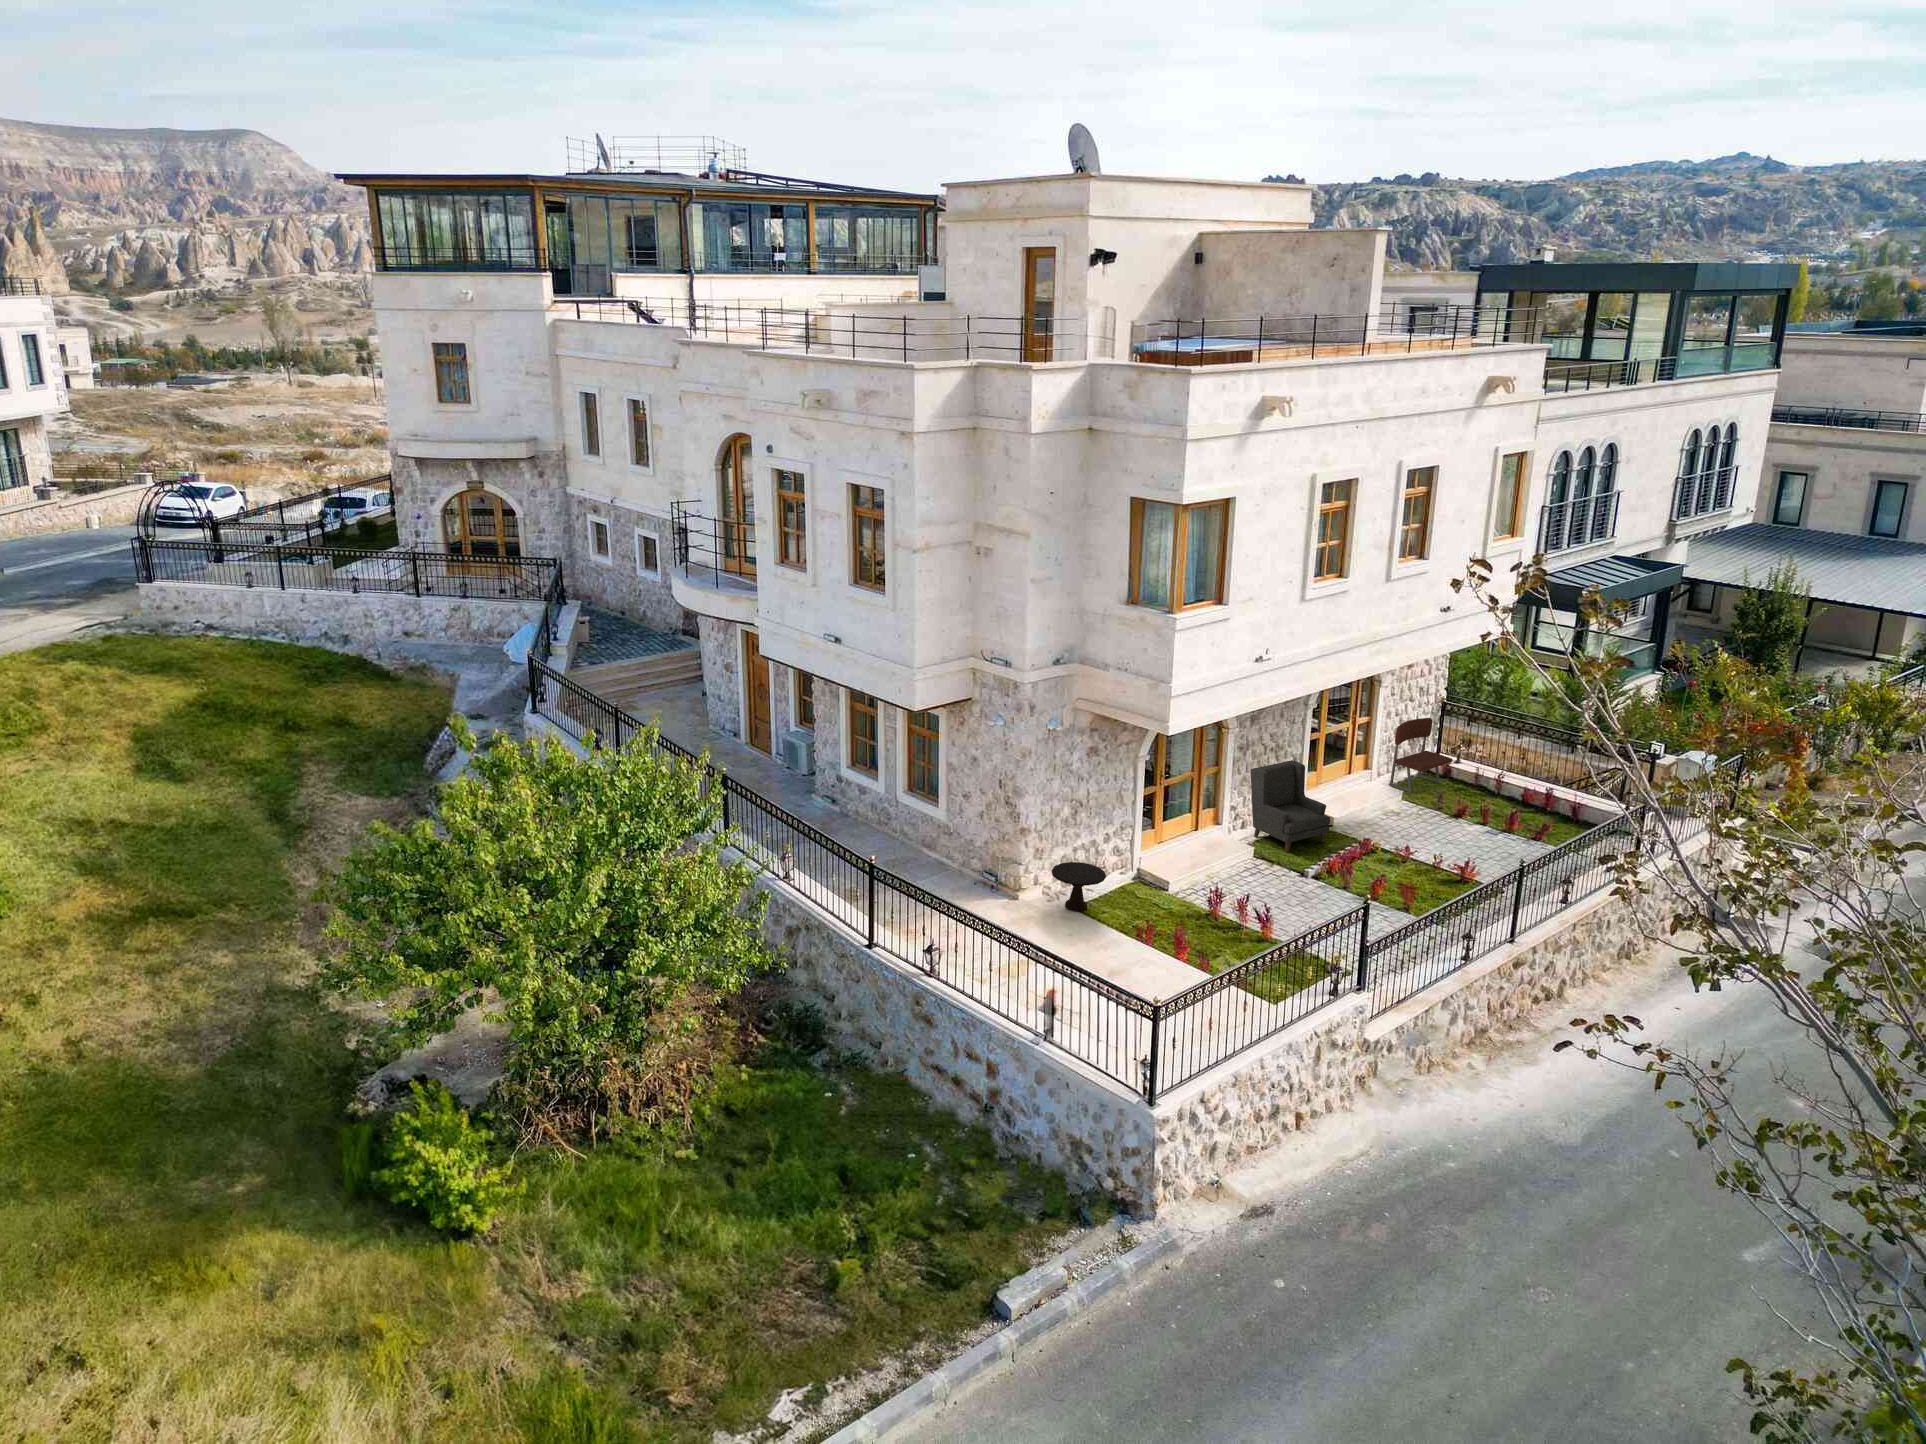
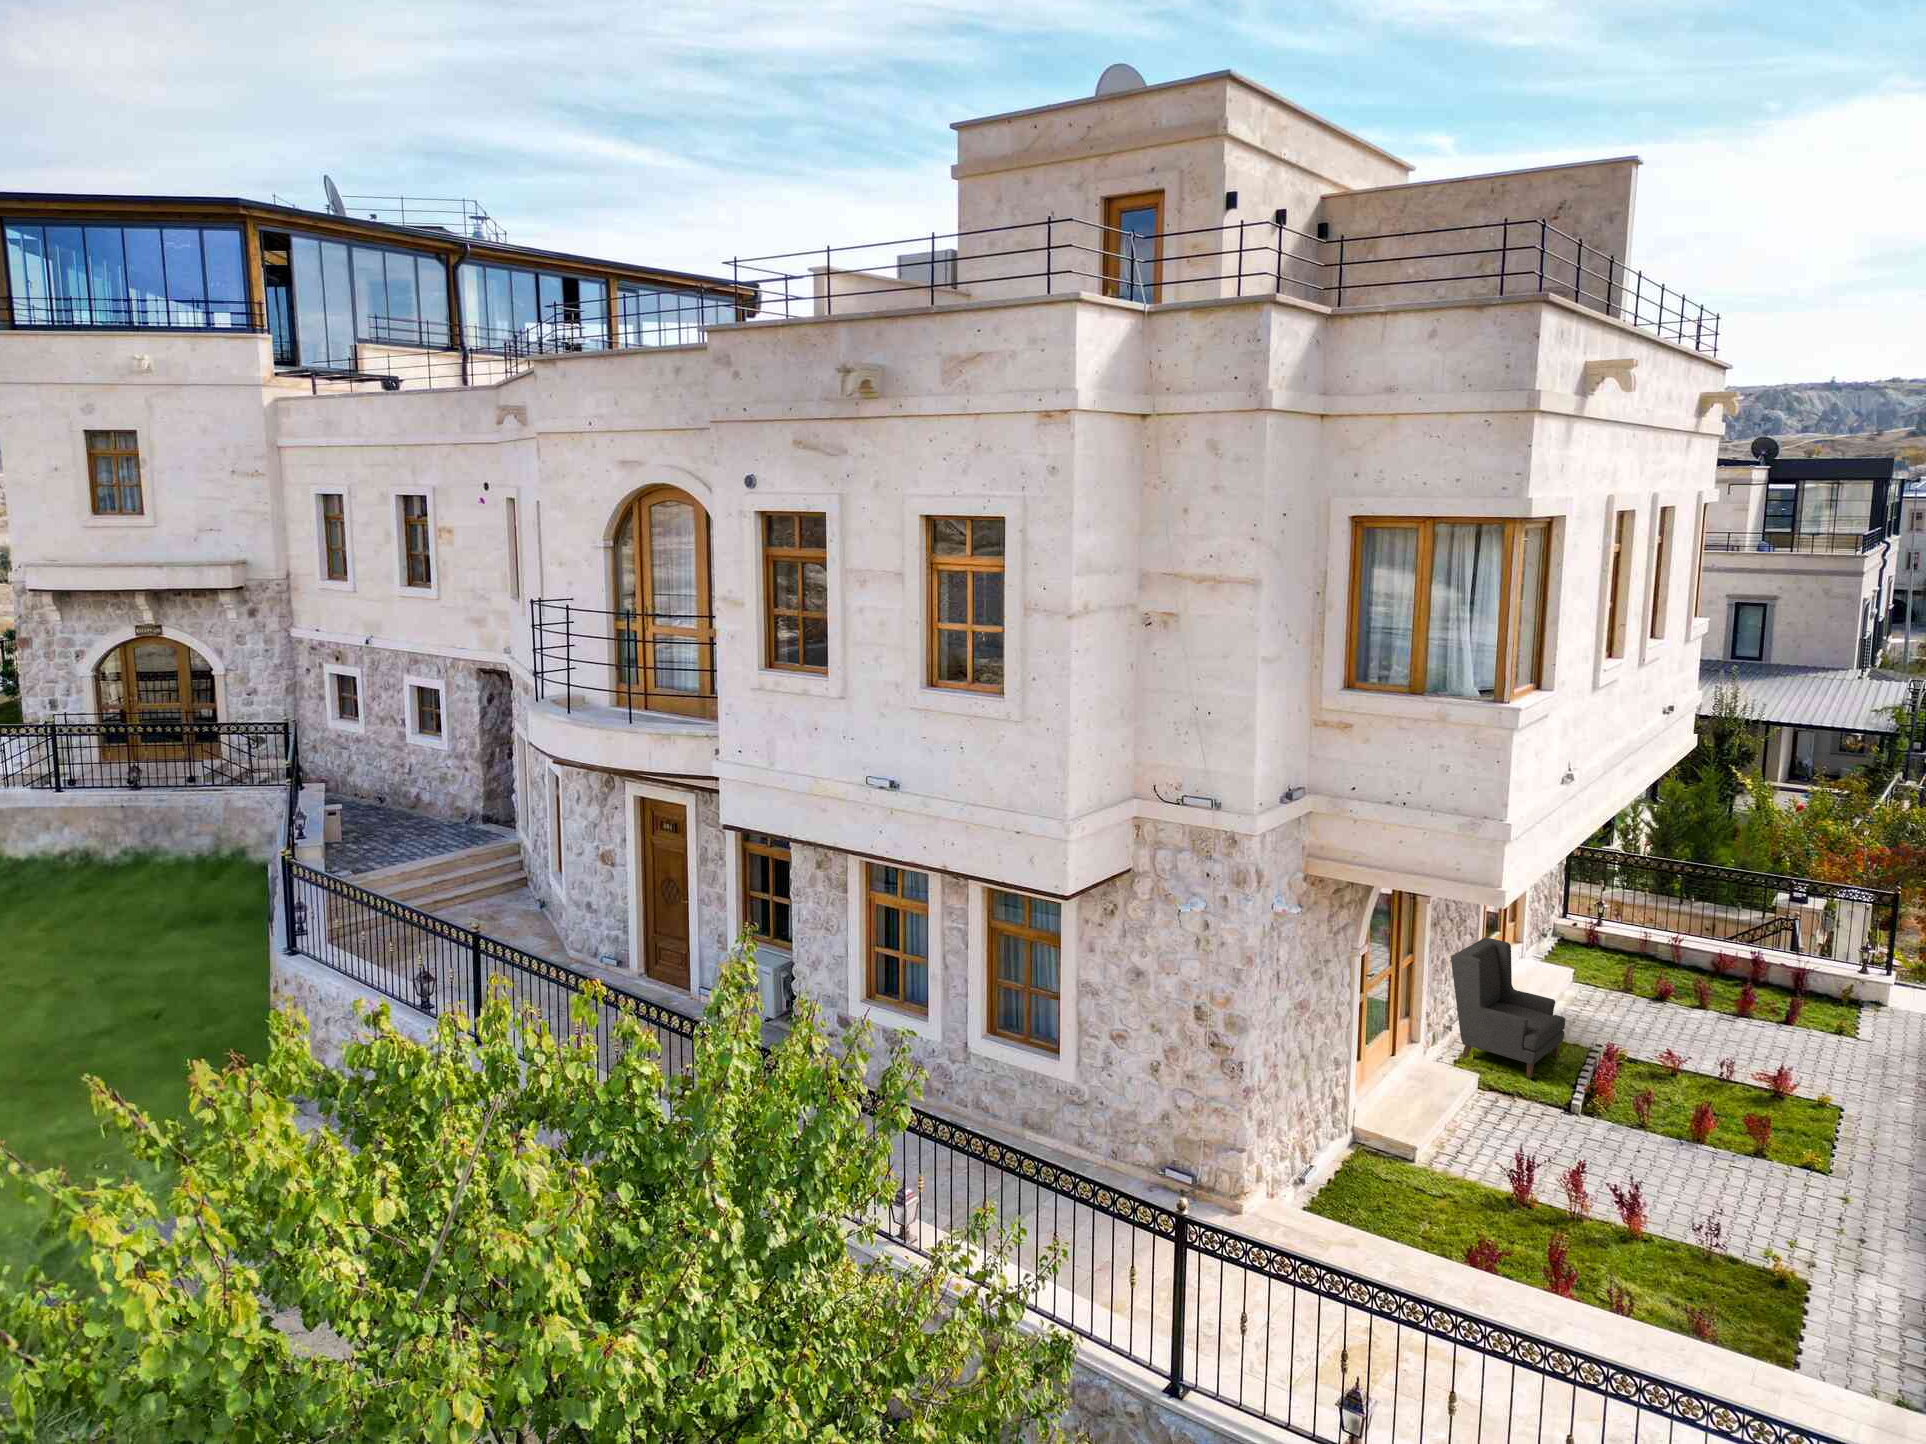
bench: present [1389,718,1453,793] -> none [1543,866,1612,970]
side table: present [1052,862,1106,911] -> none [1290,1141,1388,1233]

